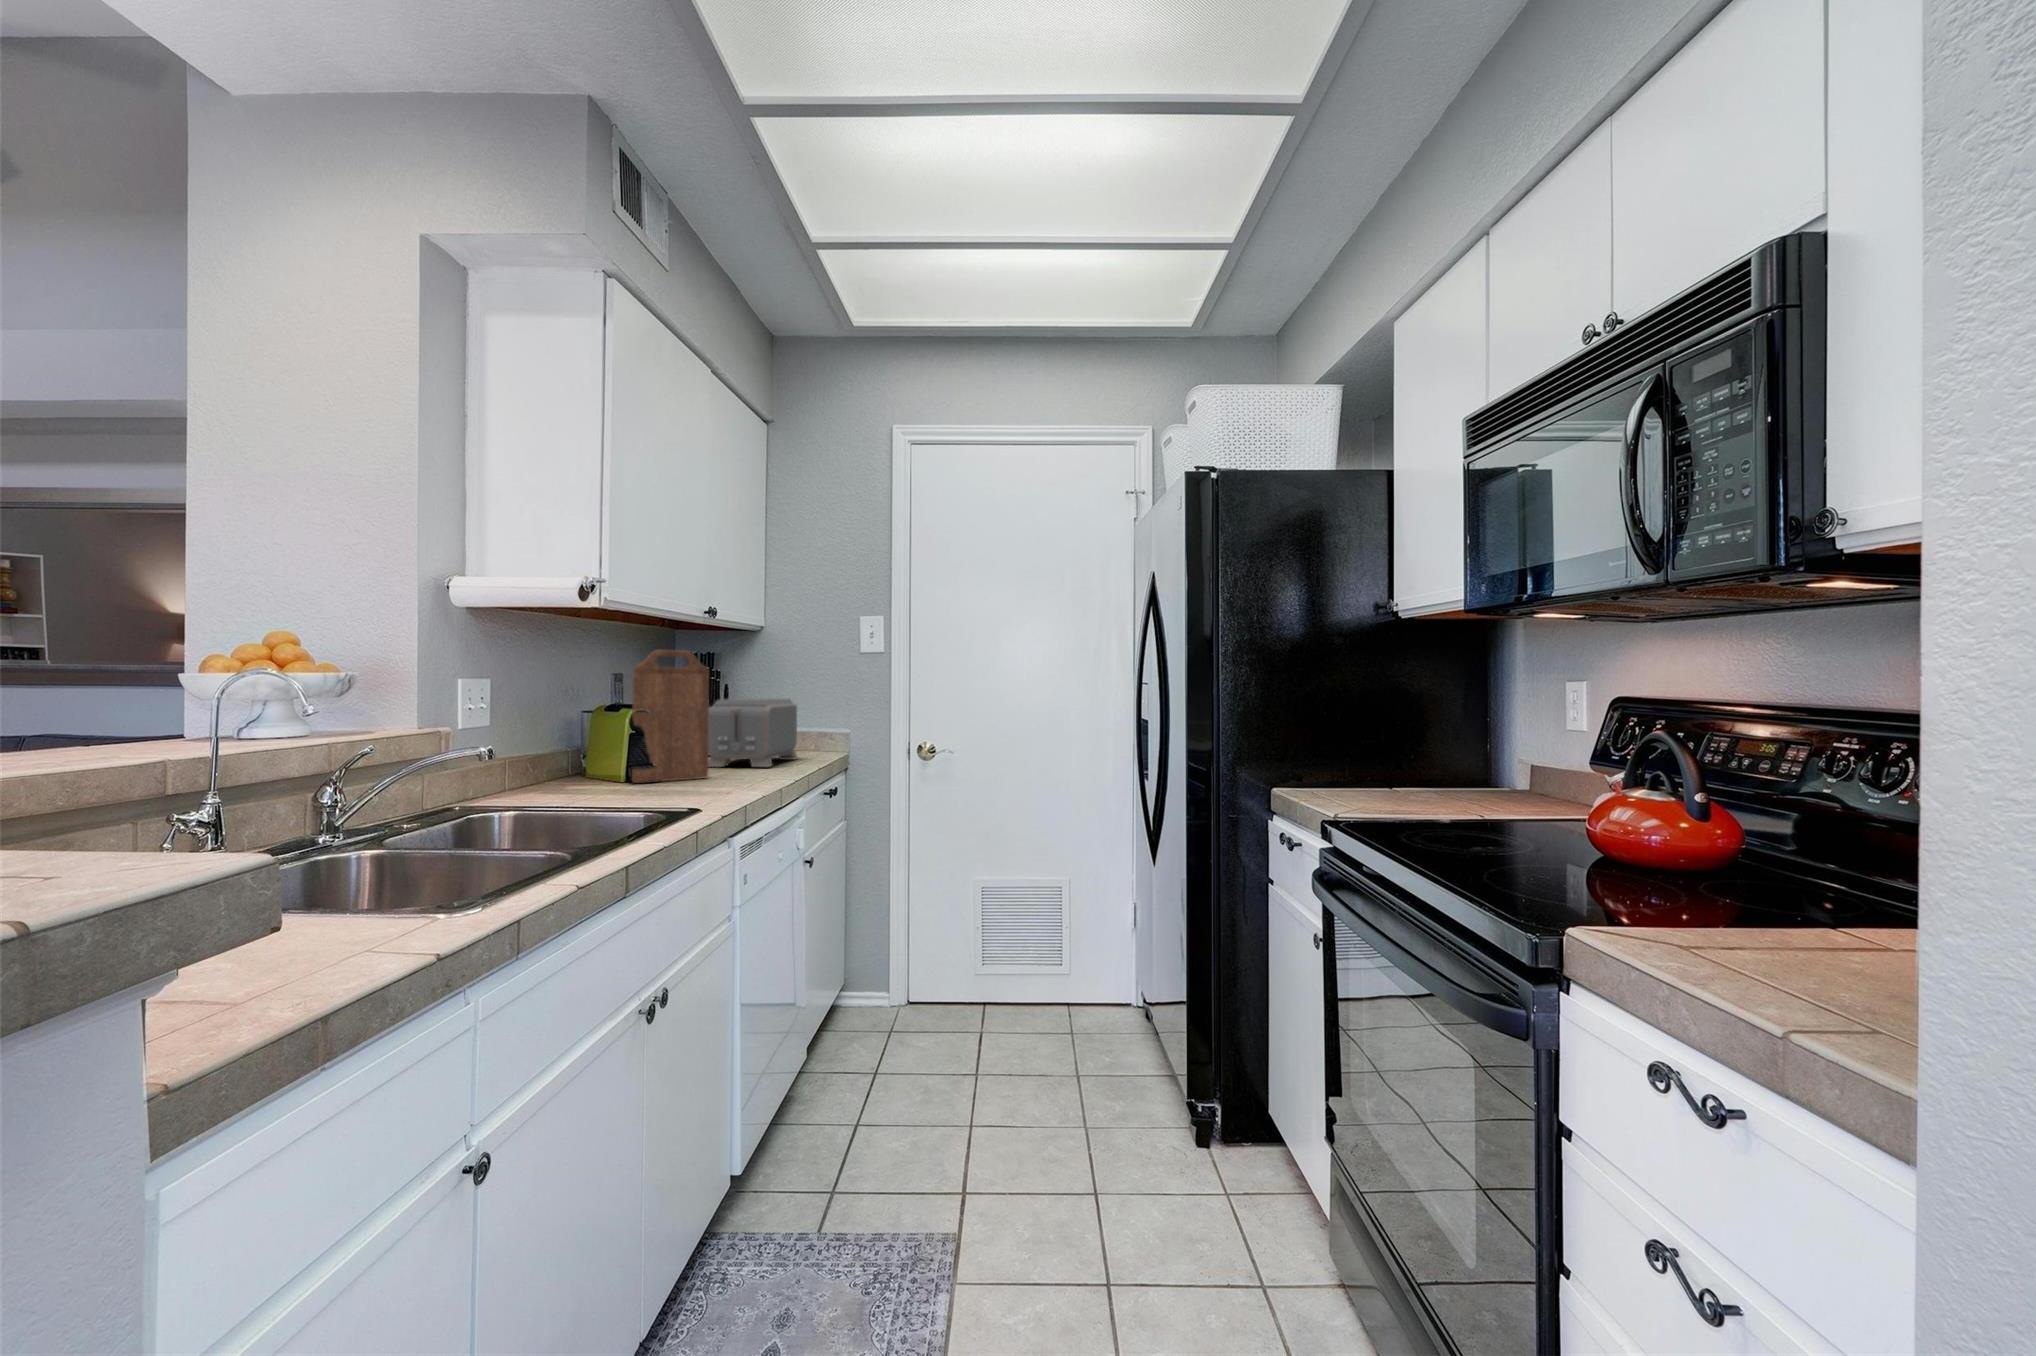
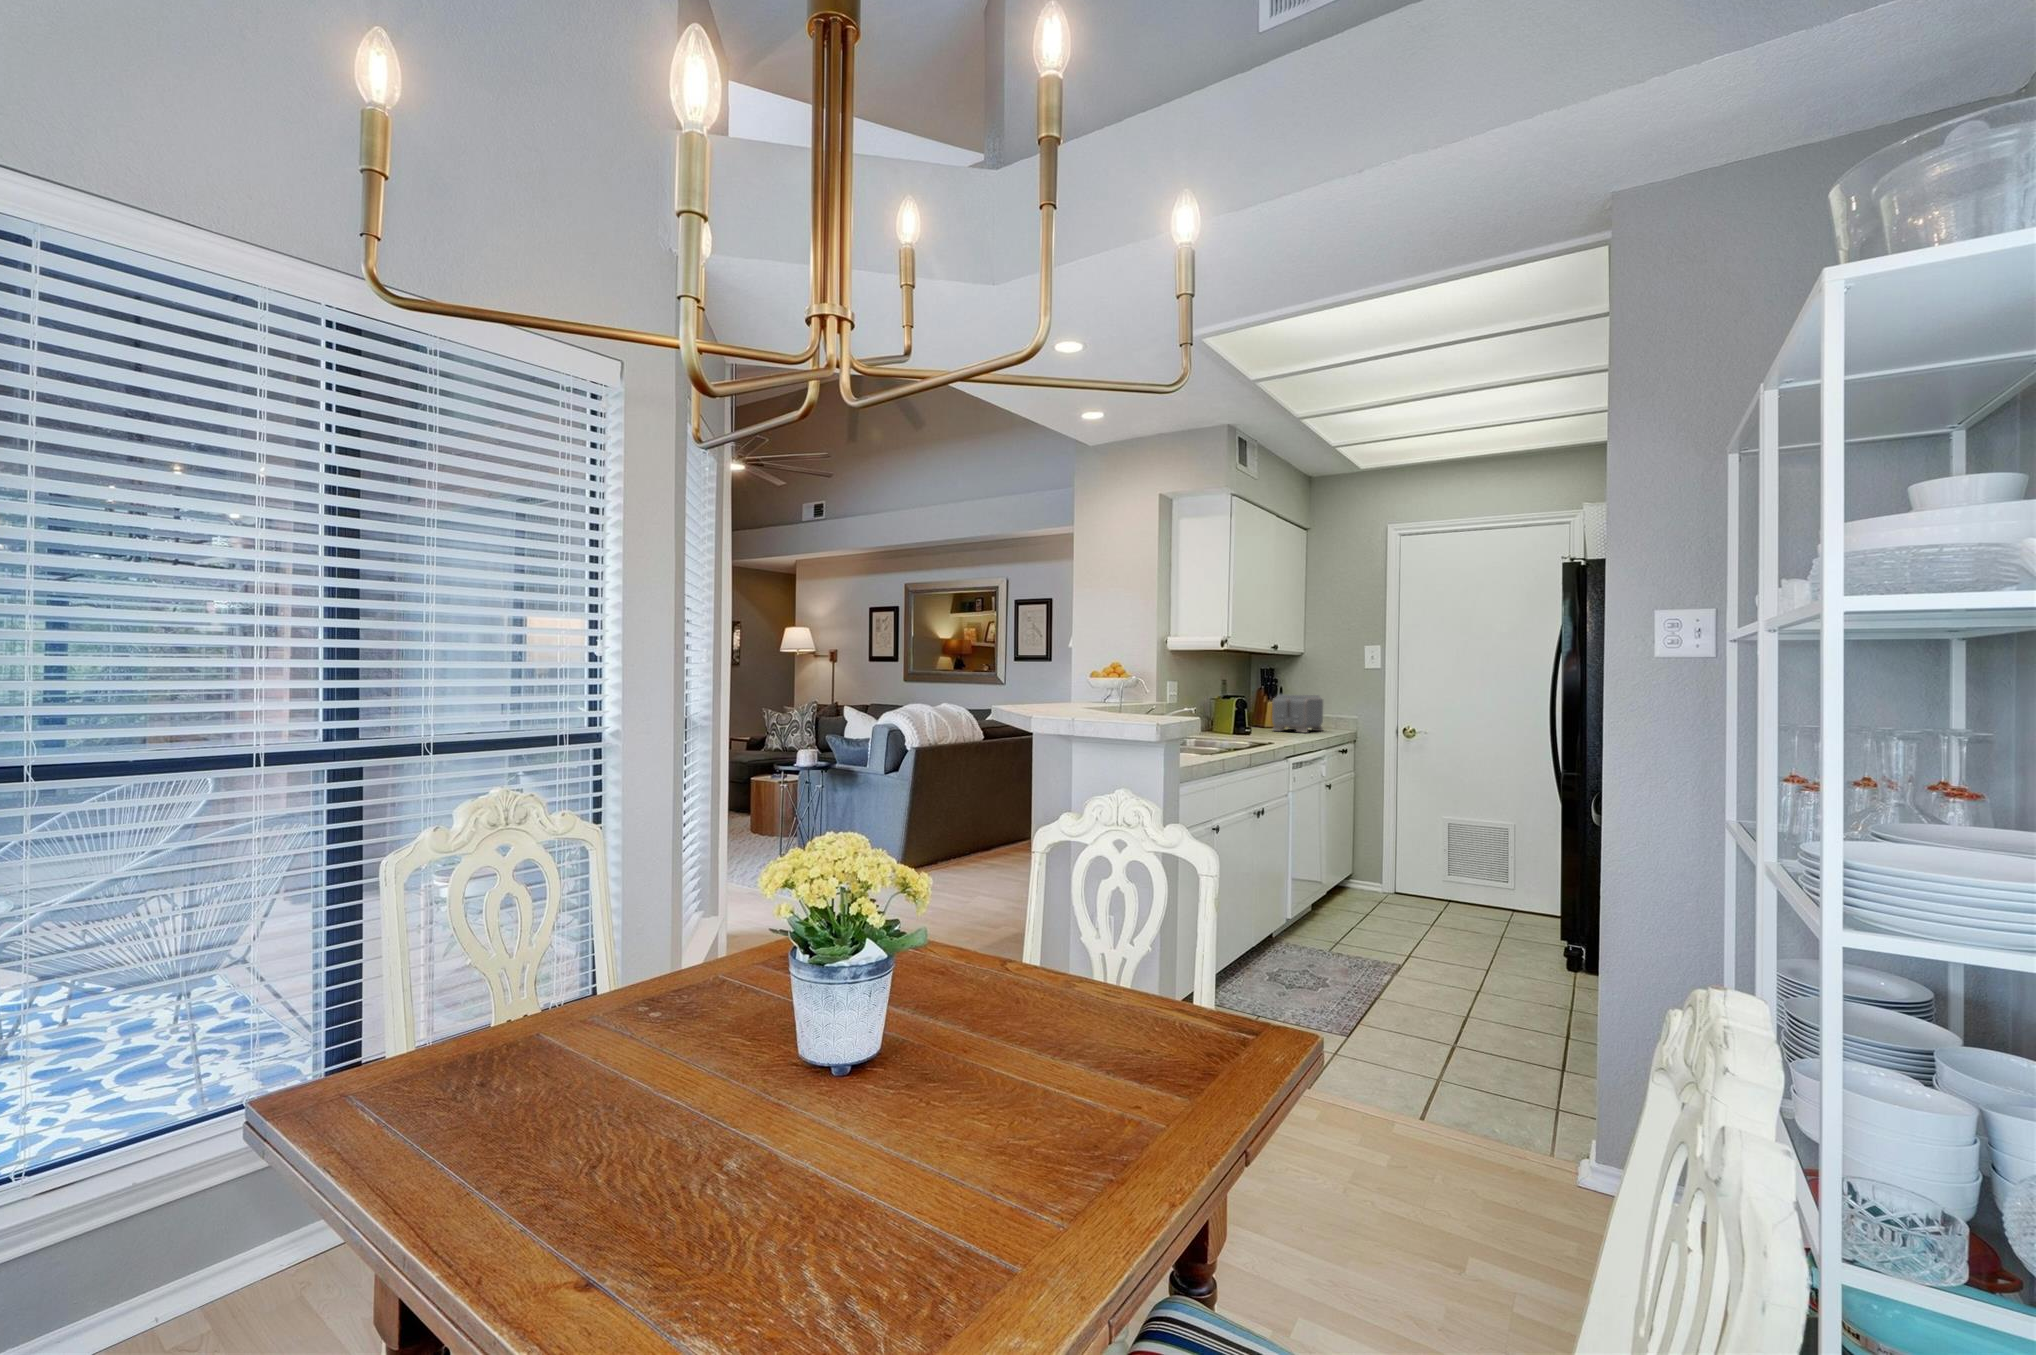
cutting board: present [632,650,709,783] -> none [1237,667,1275,734]

